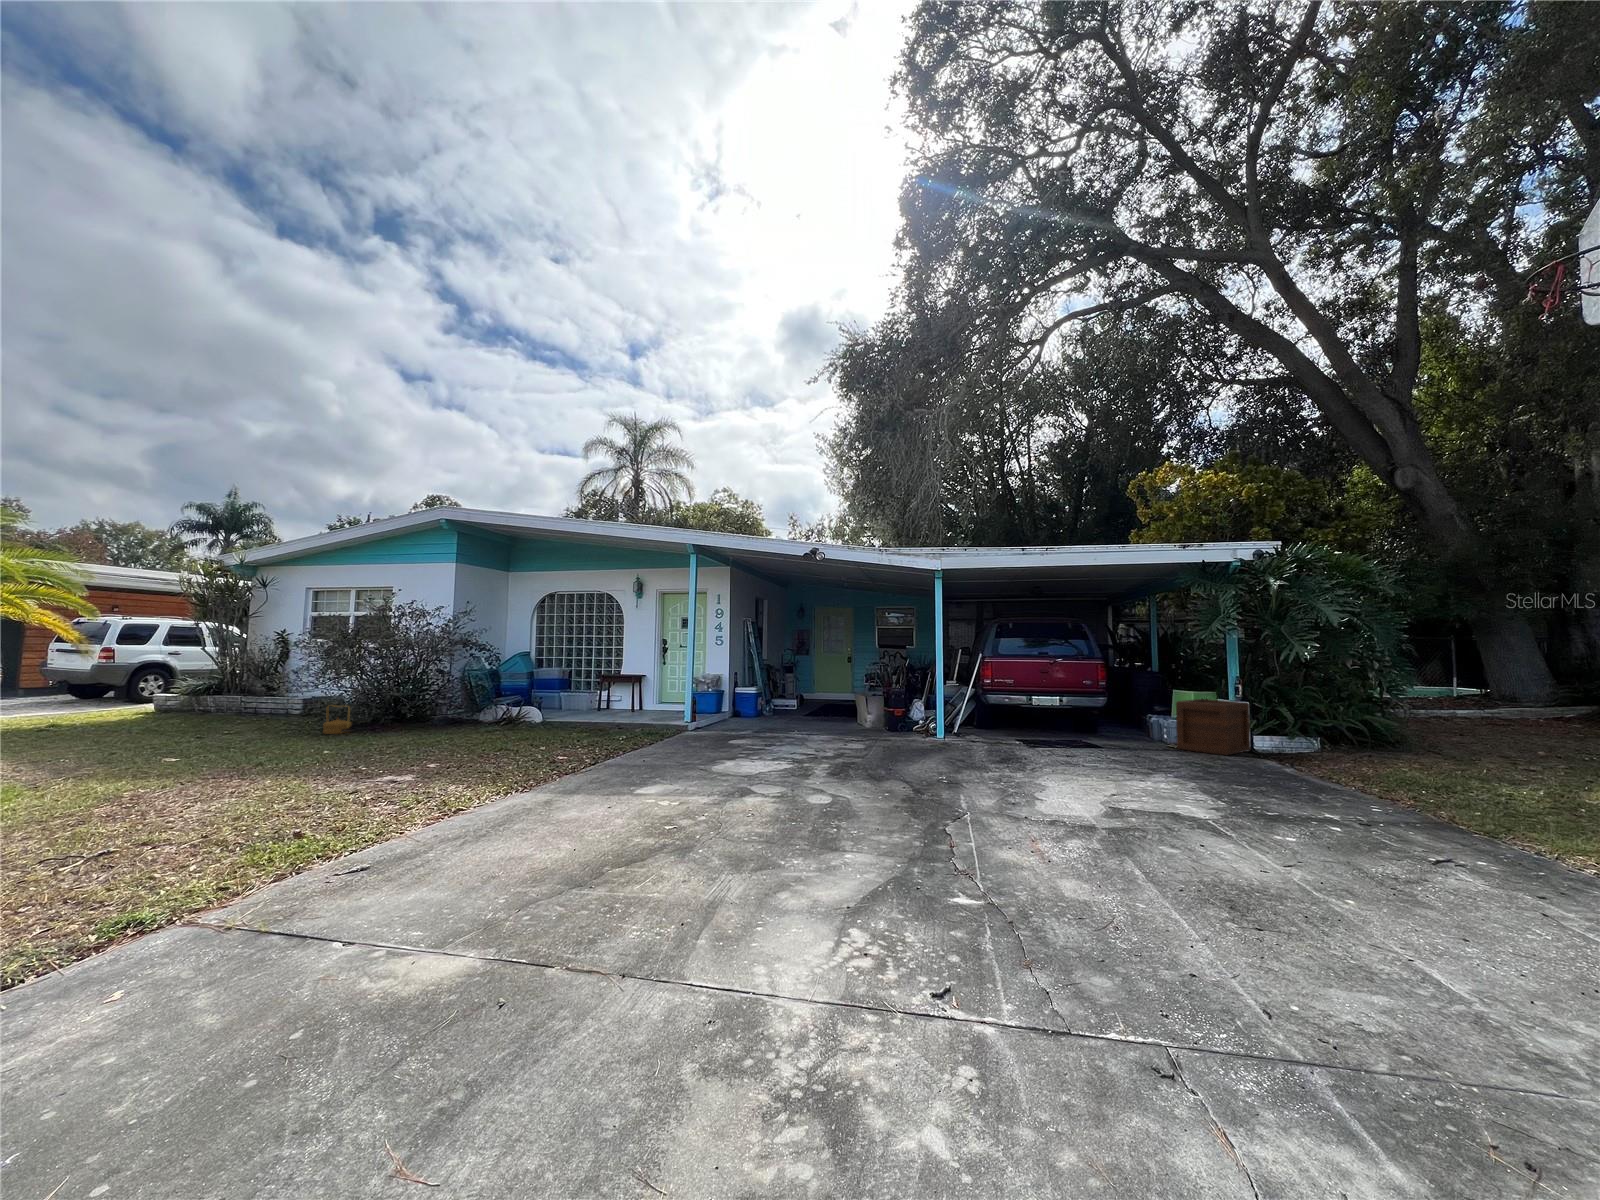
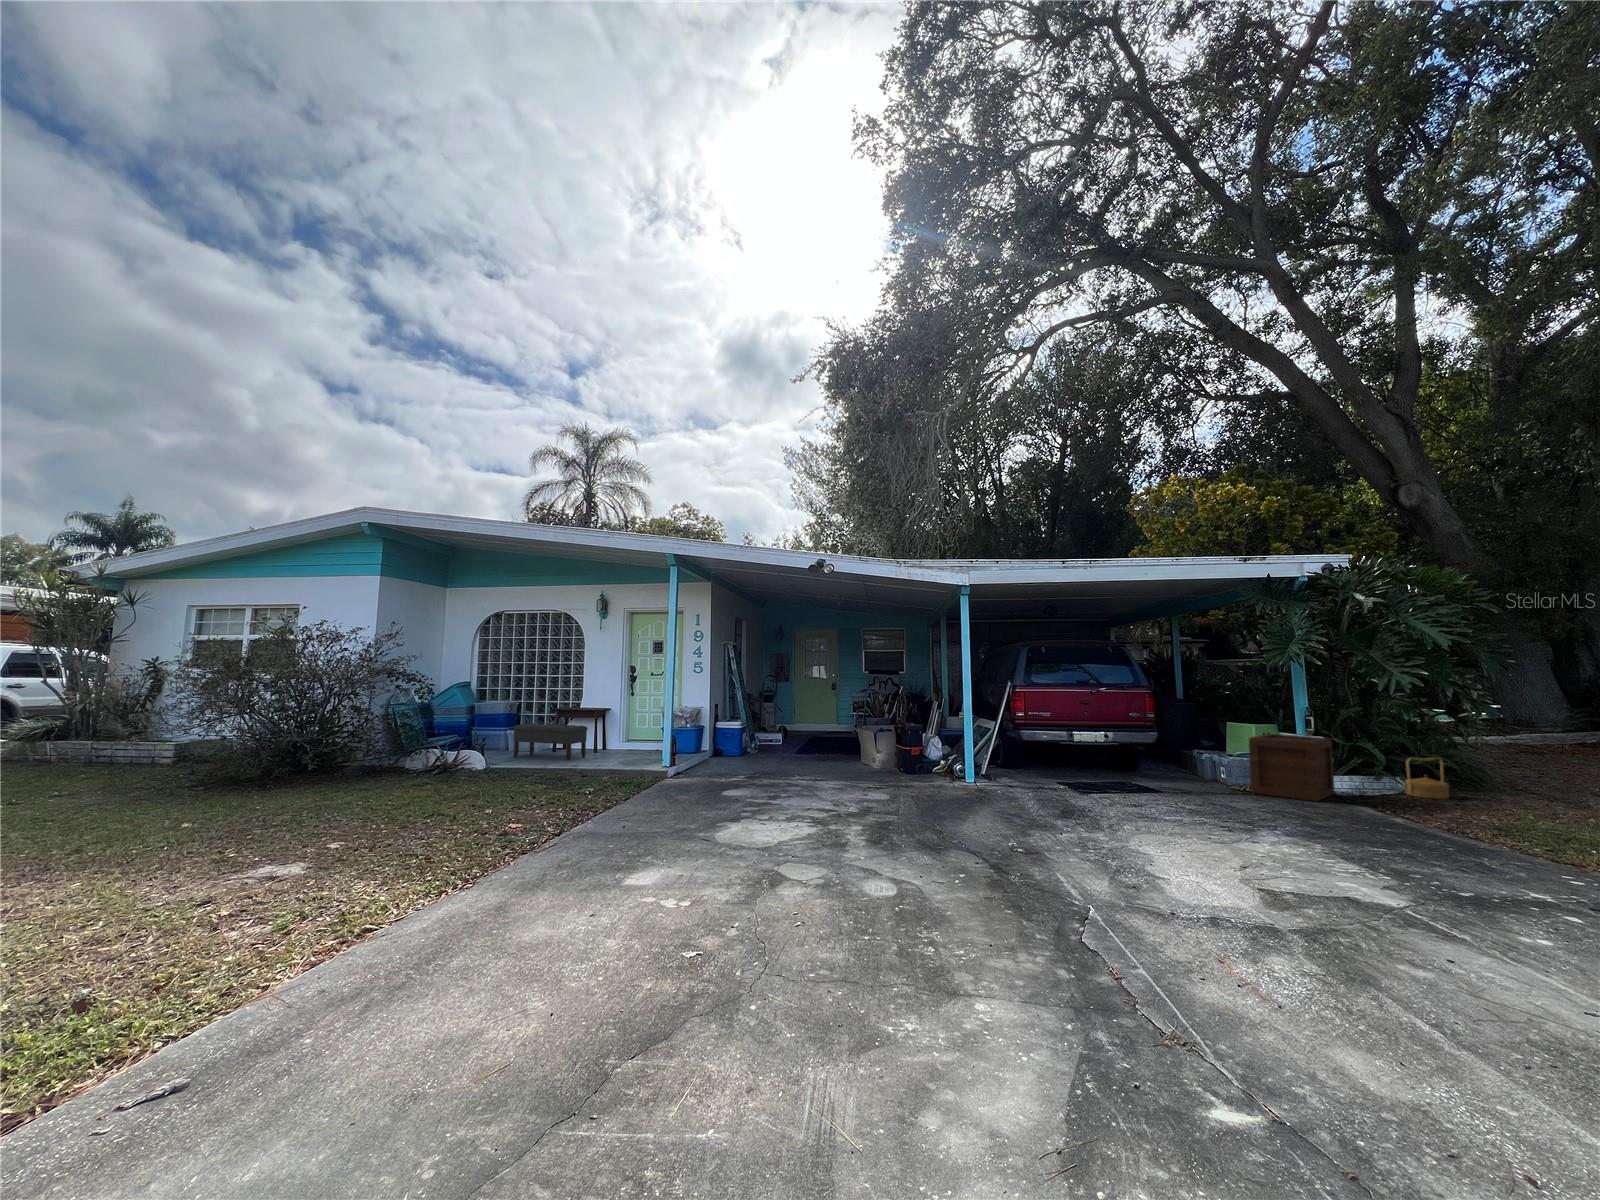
bench: none [566,688,628,718] -> present [513,723,588,760]
woven basket: present [323,705,351,734] -> present [1404,758,1449,799]

